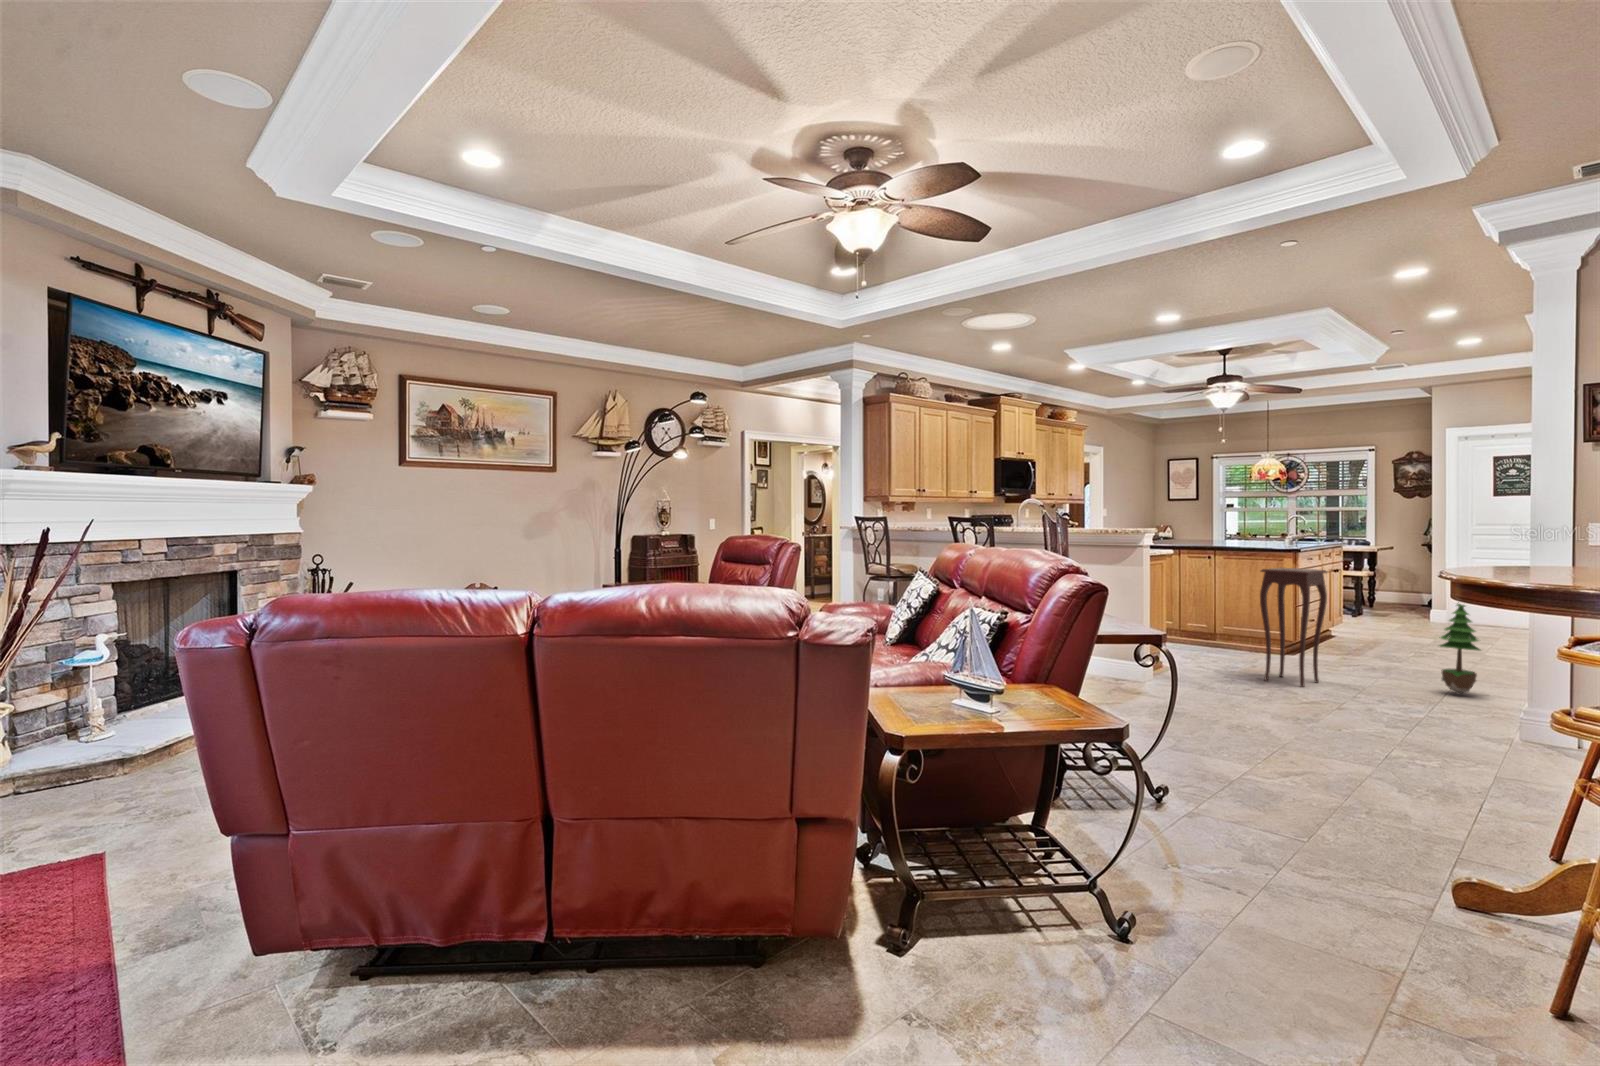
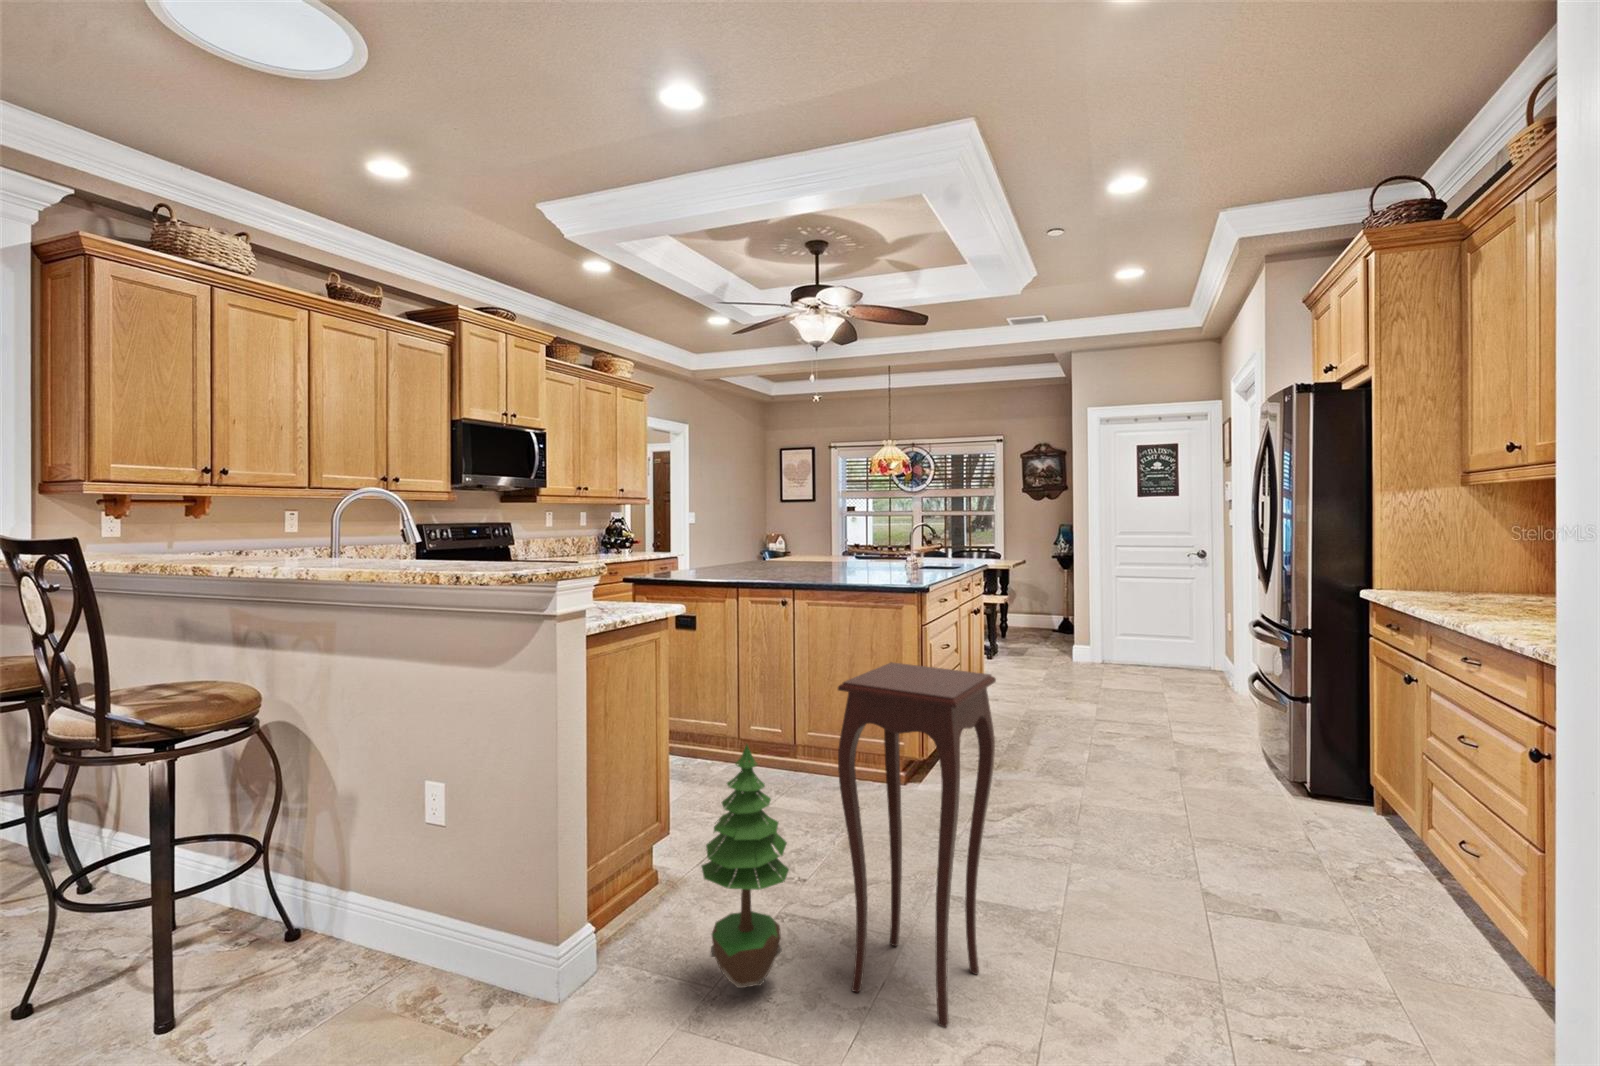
potted tree: present [1439,604,1480,694] -> present [702,745,789,988]

